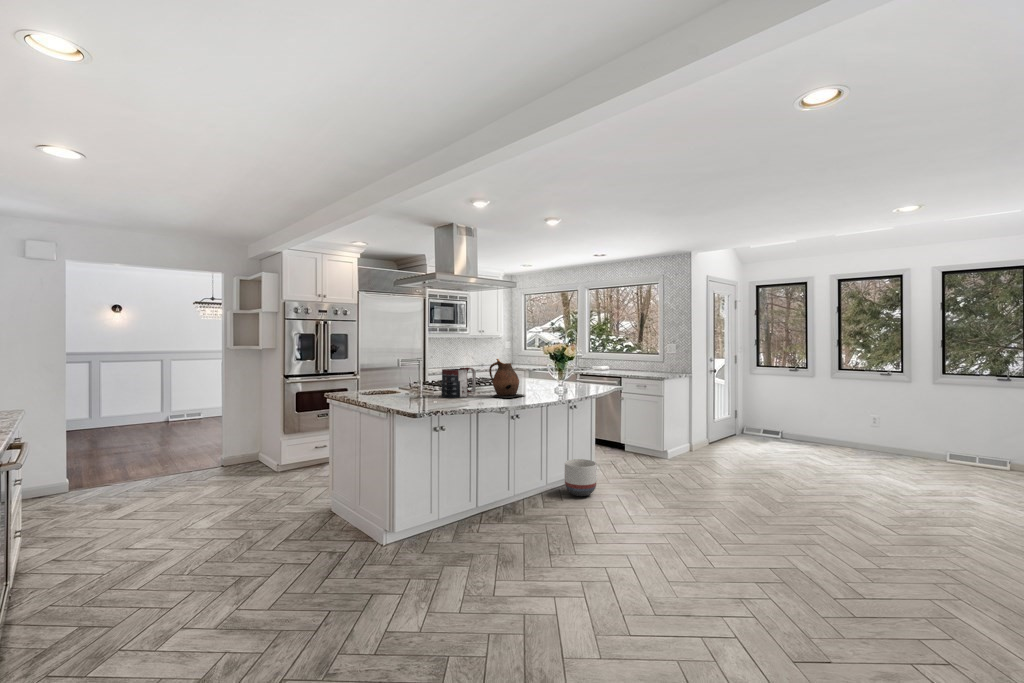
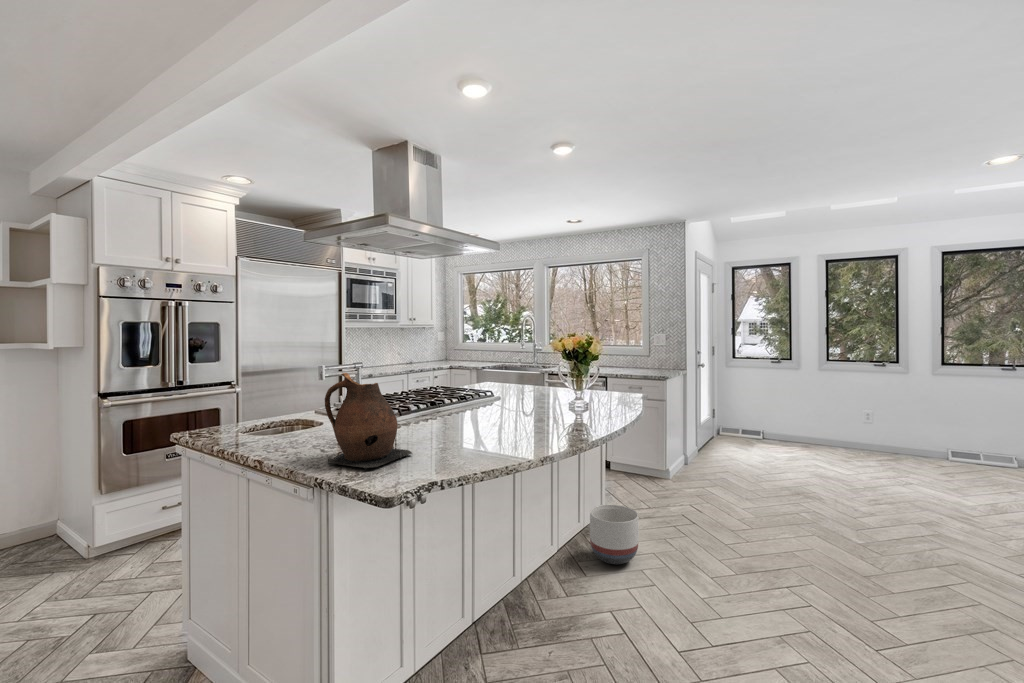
ceramic pitcher: present [489,359,524,398] -> present [325,373,412,470]
mug: present [441,368,476,398] -> none [417,378,476,436]

